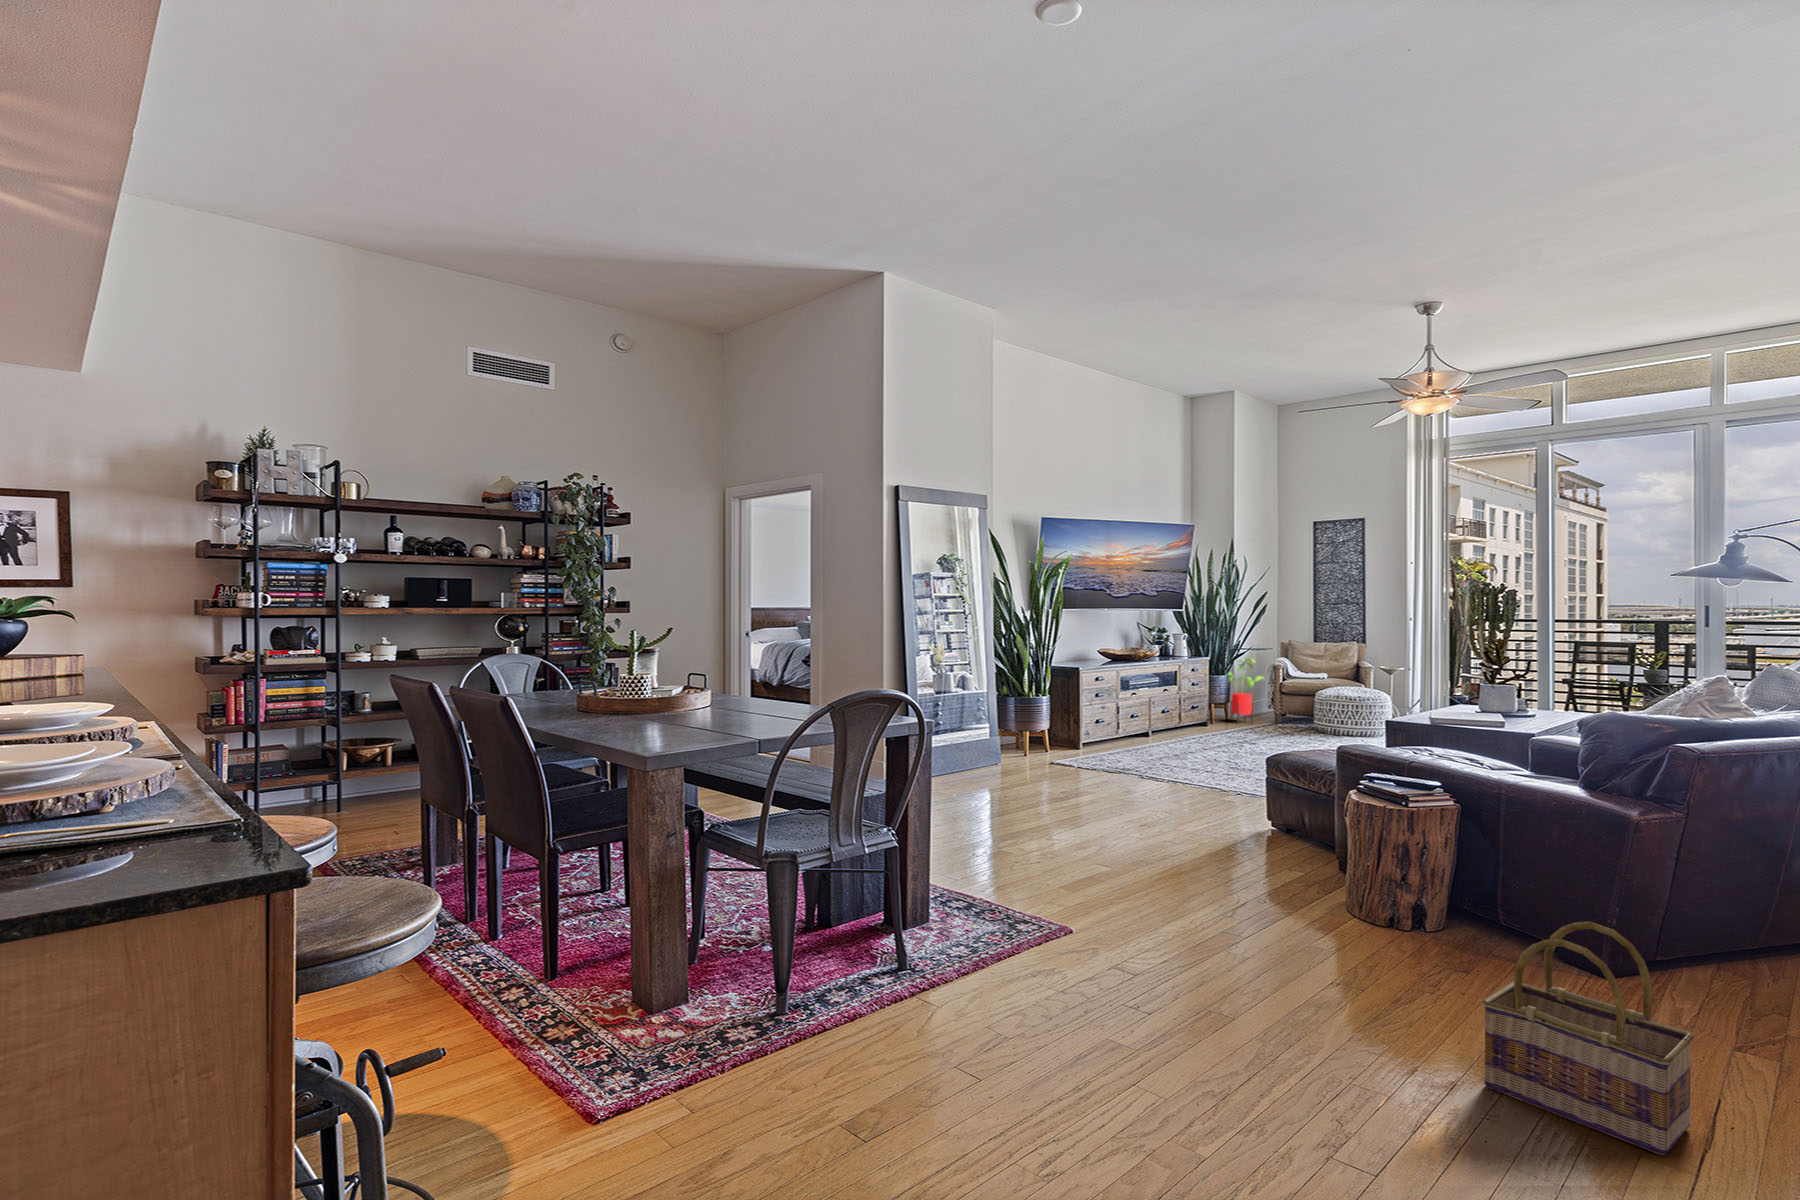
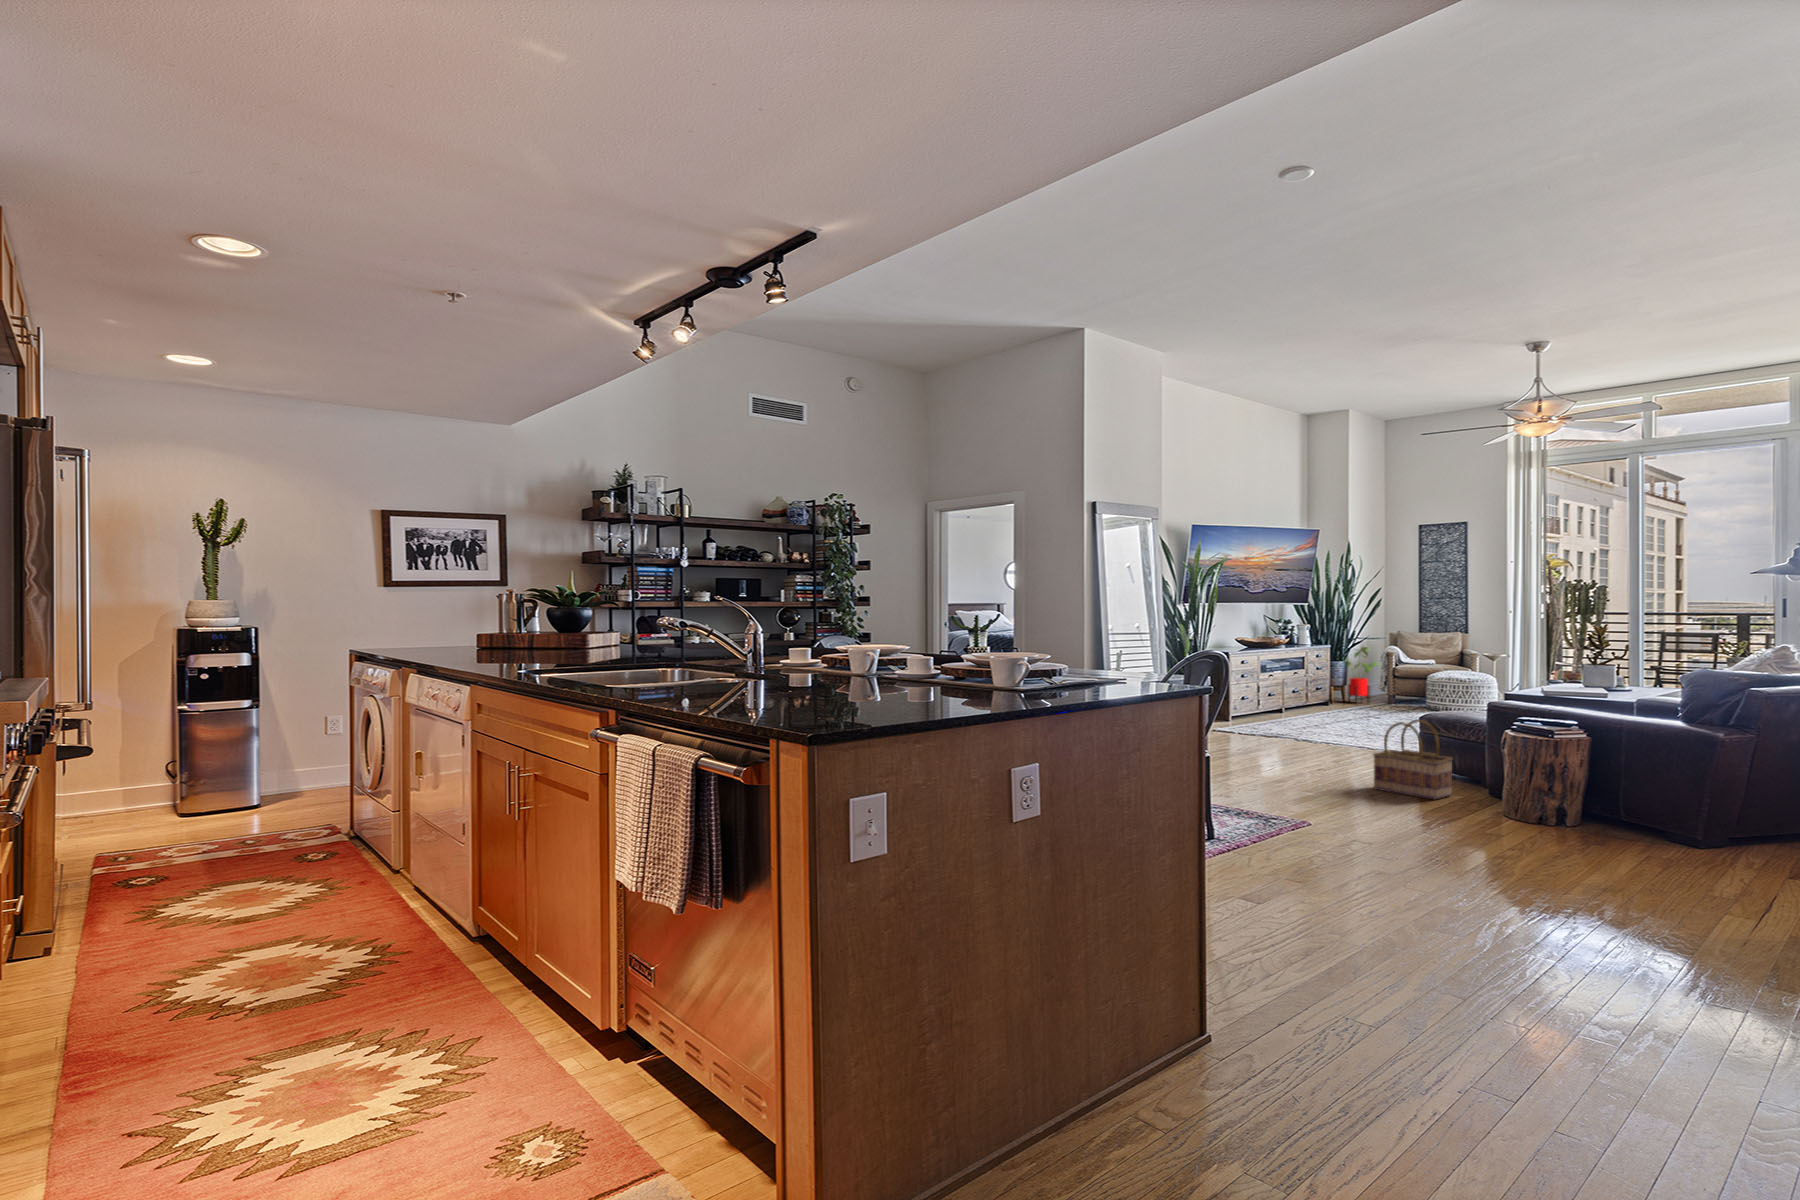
basket: present [1482,921,1694,1155] -> present [1373,719,1453,799]

